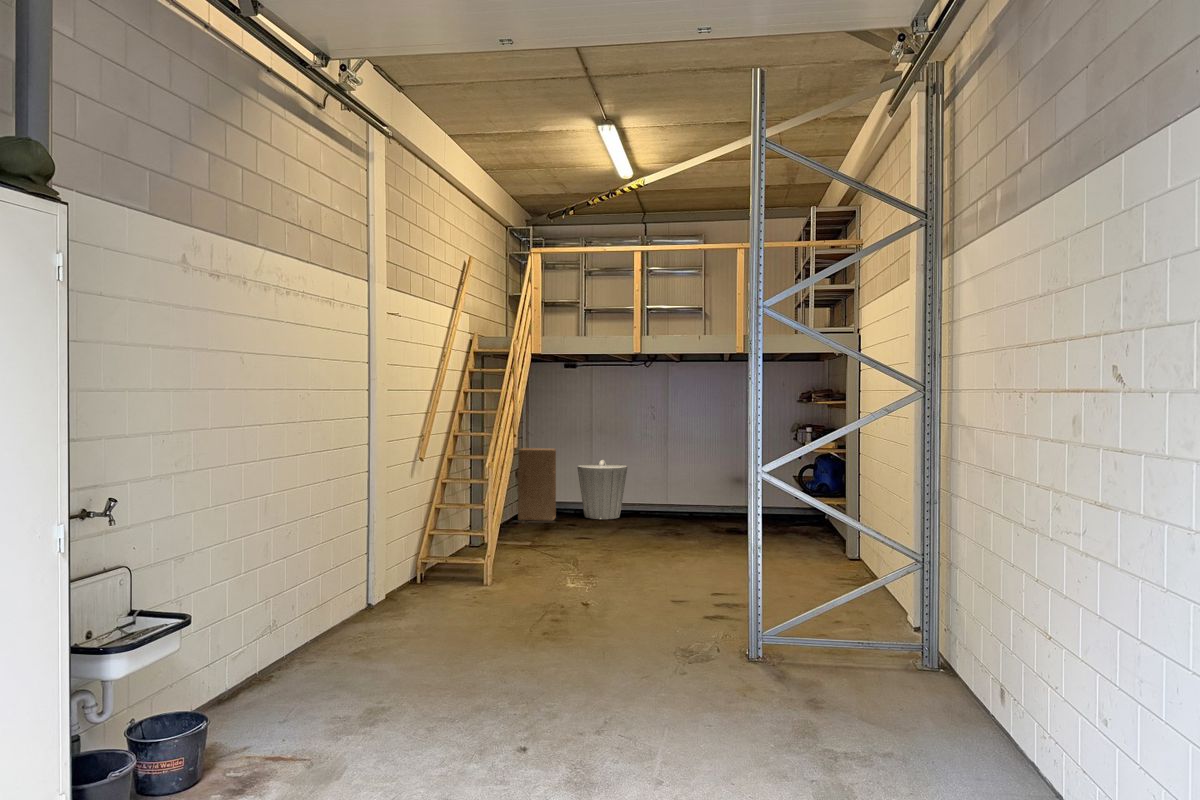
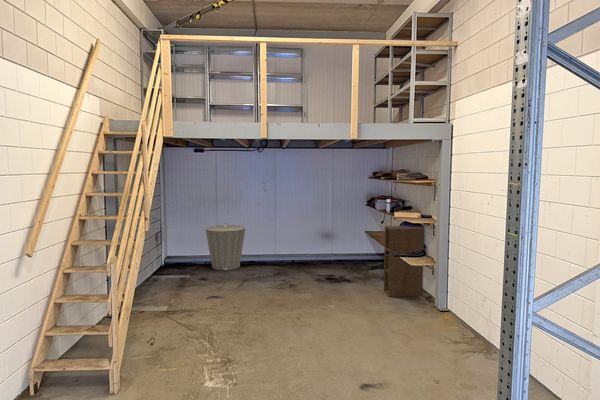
shelving unit: present [518,448,556,521] -> present [384,226,424,297]

